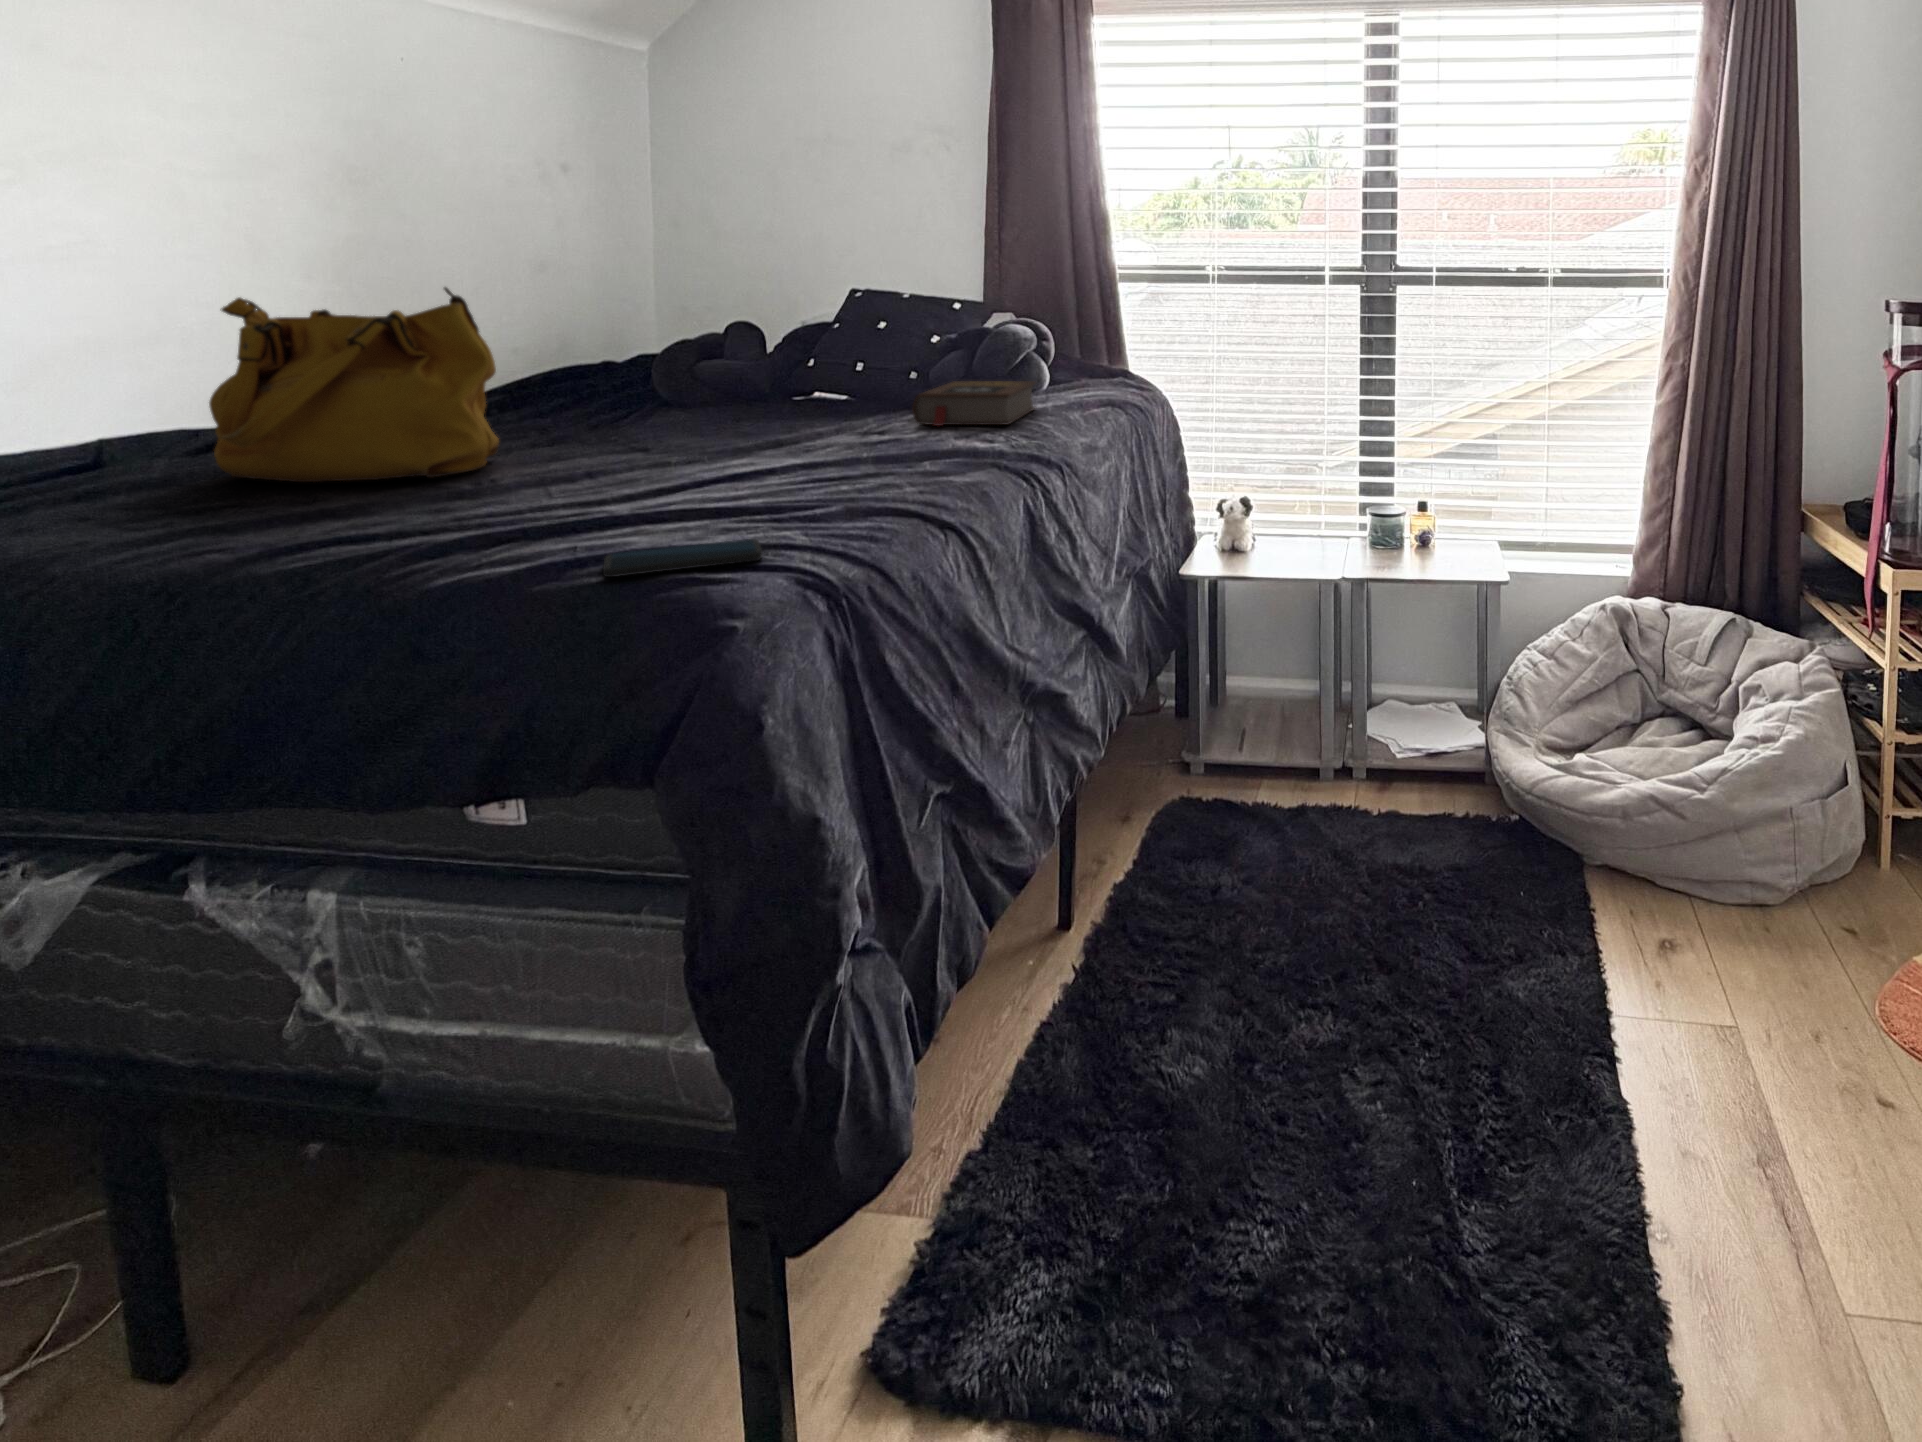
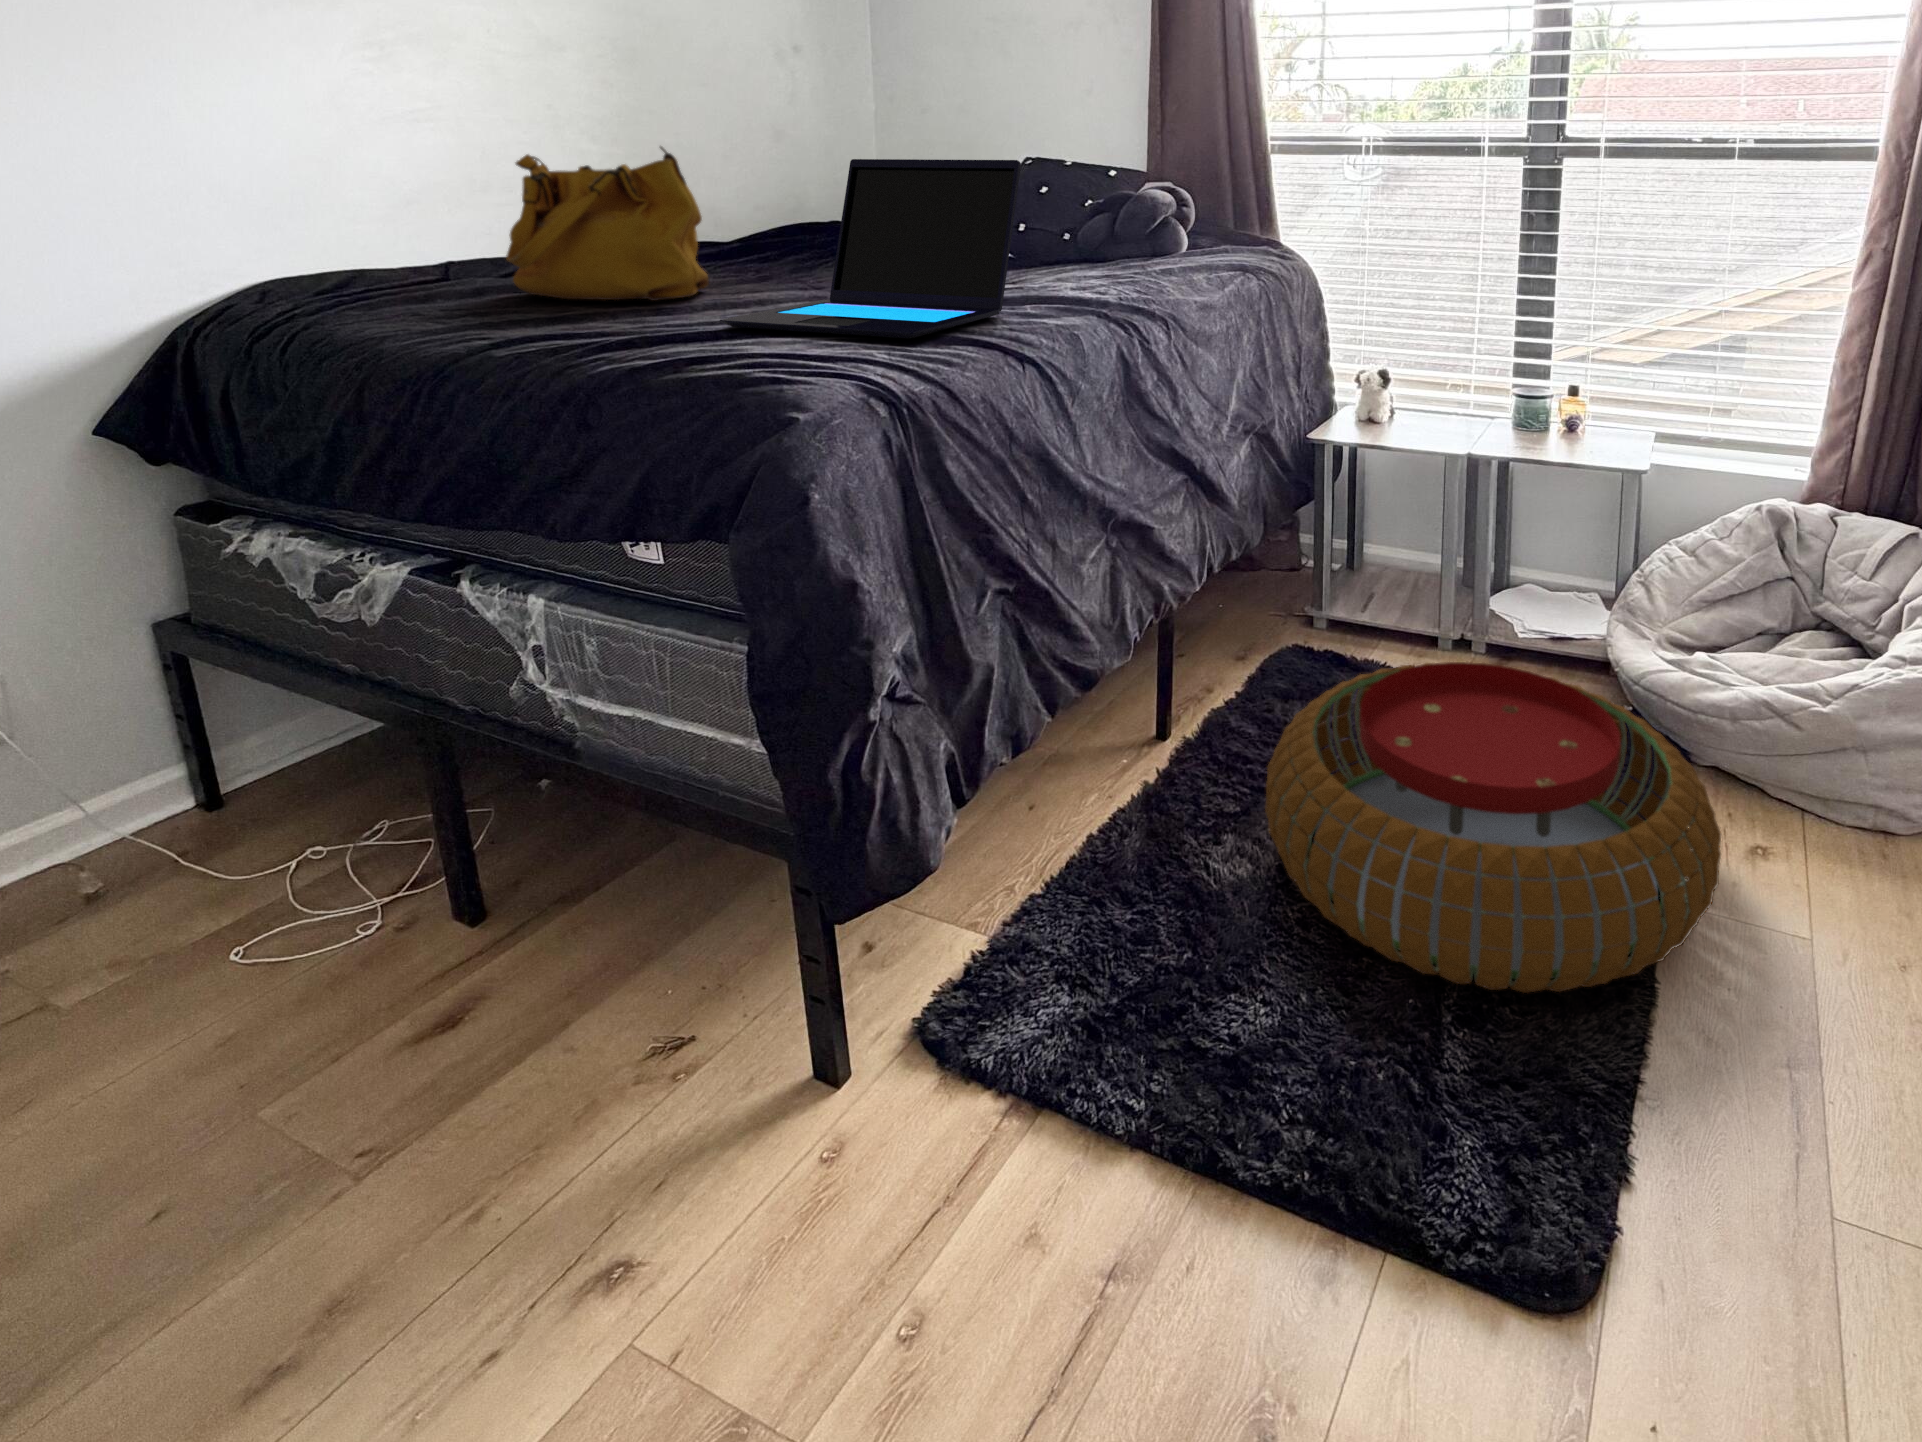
laptop: none [558,301,919,510] -> present [720,159,1021,338]
book: present [912,381,1035,426] -> none [1044,242,1165,282]
smartphone: present [603,539,762,577] -> none [710,355,839,375]
pouf: none [1212,797,1664,1152] -> present [1265,662,1721,993]

